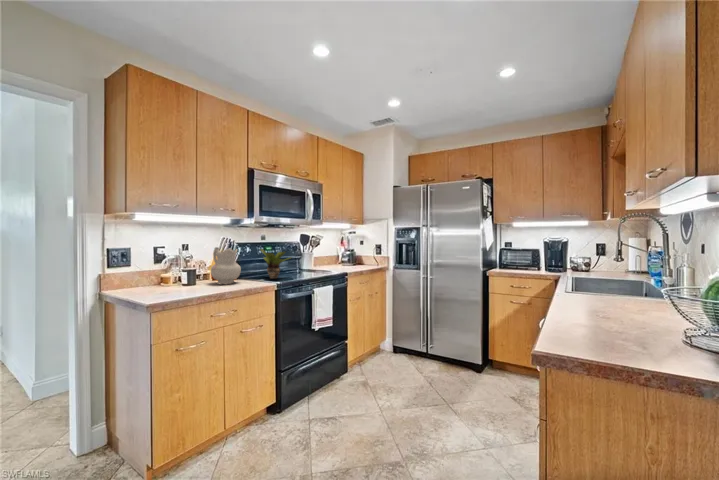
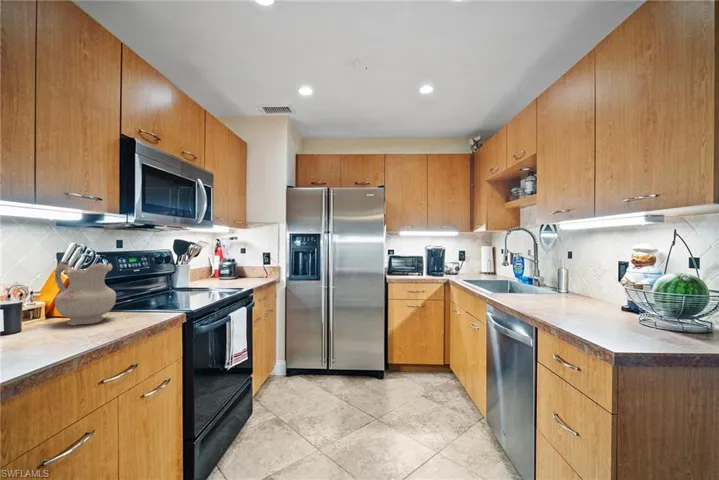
potted plant: present [261,249,289,279] -> none [137,262,190,306]

